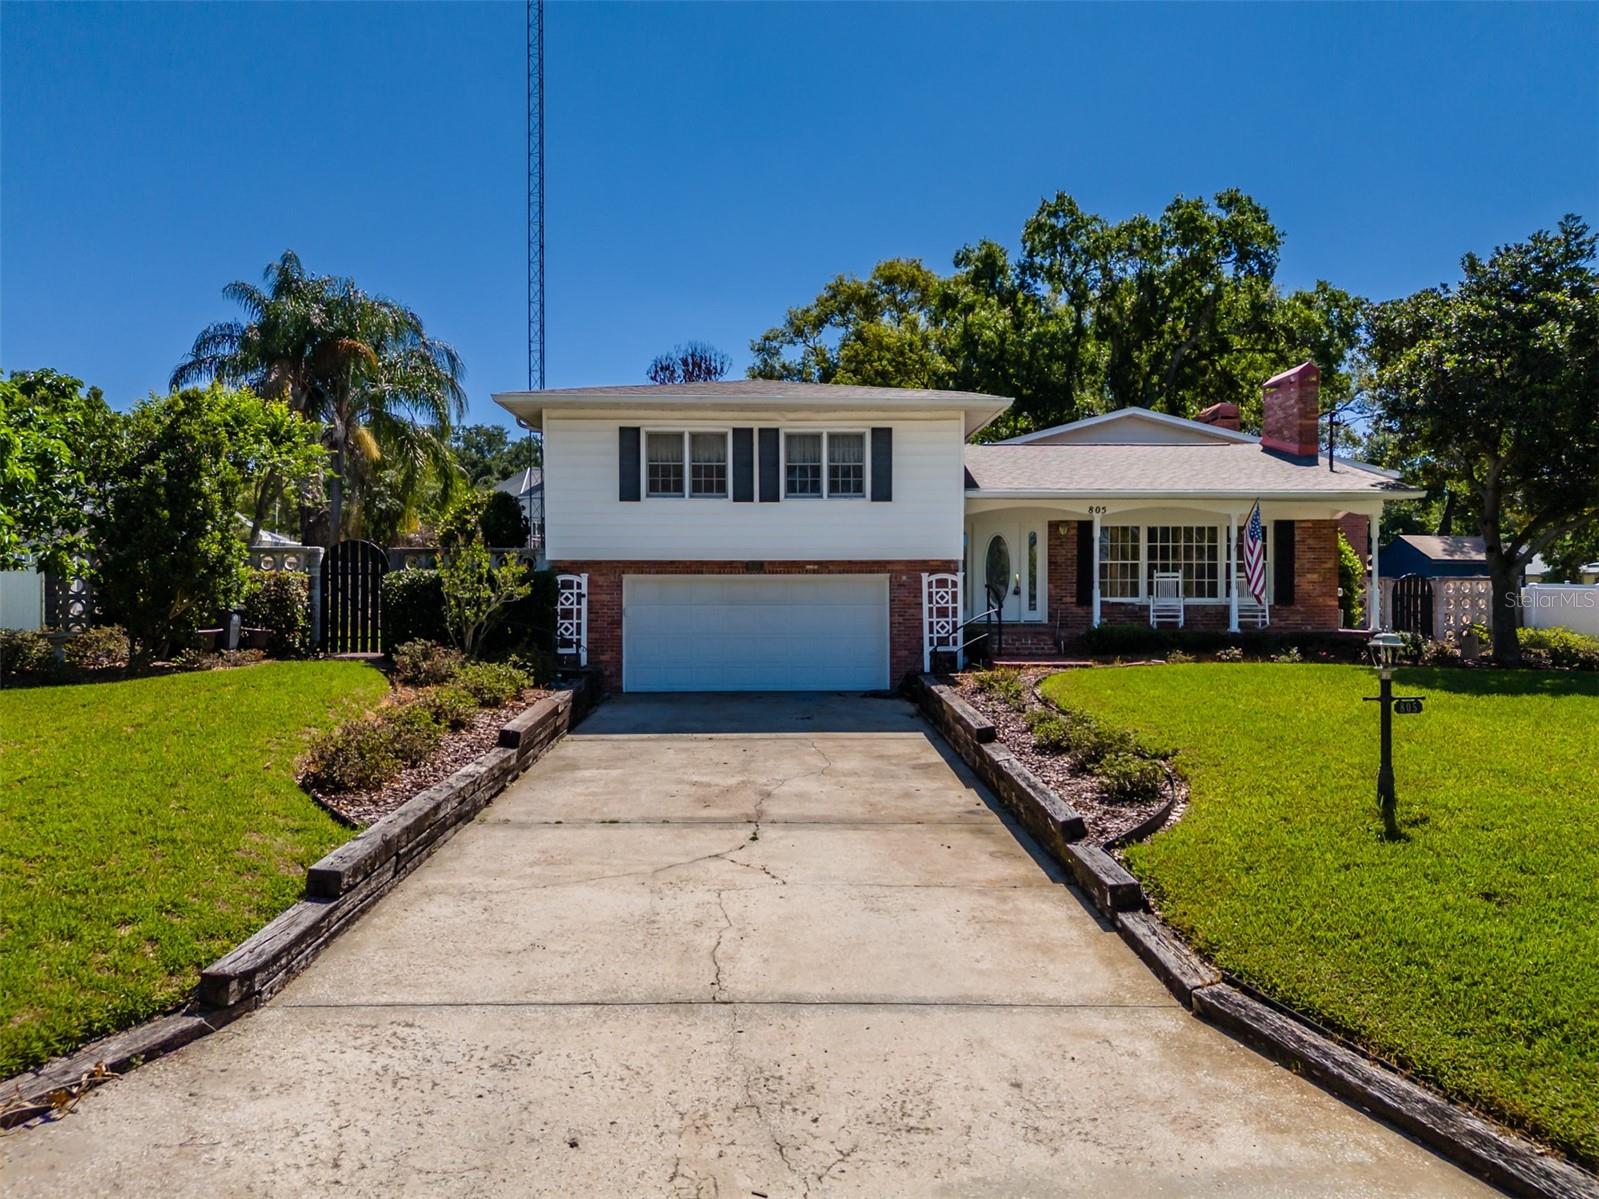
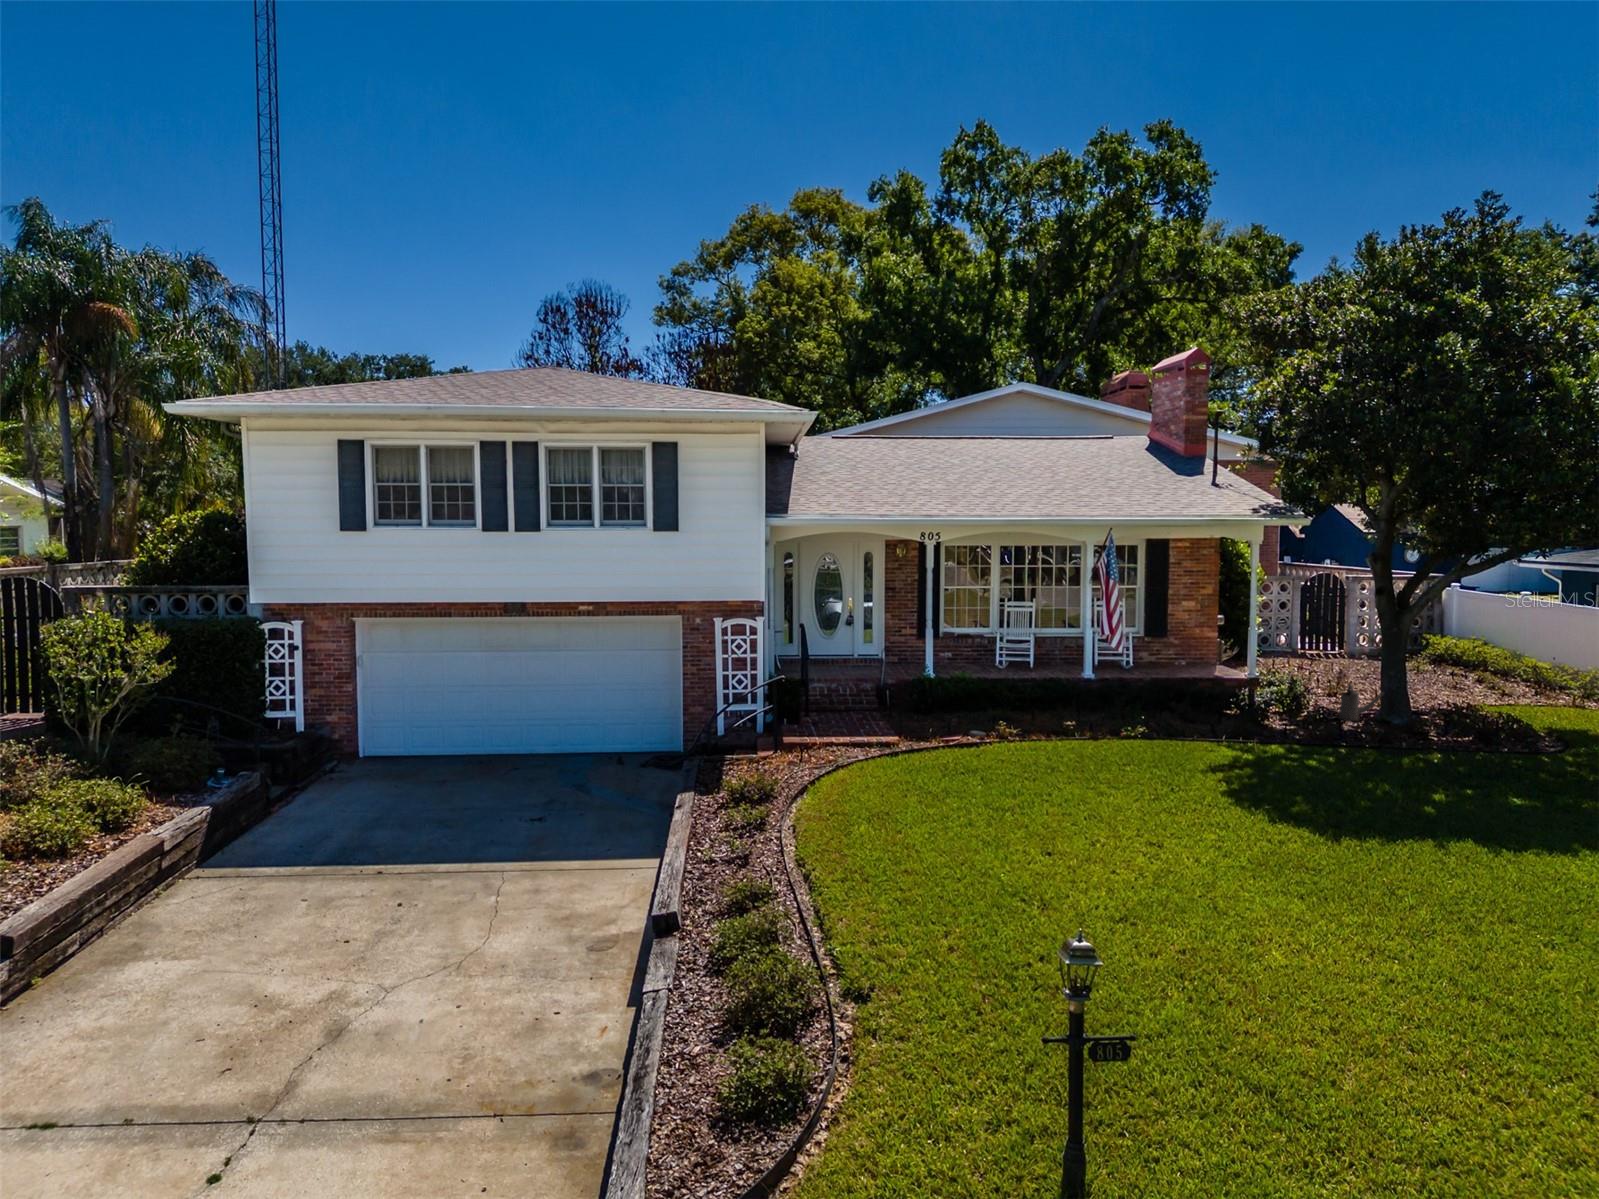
potted tree: present [1524,627,1551,661] -> none [1405,682,1443,729]

